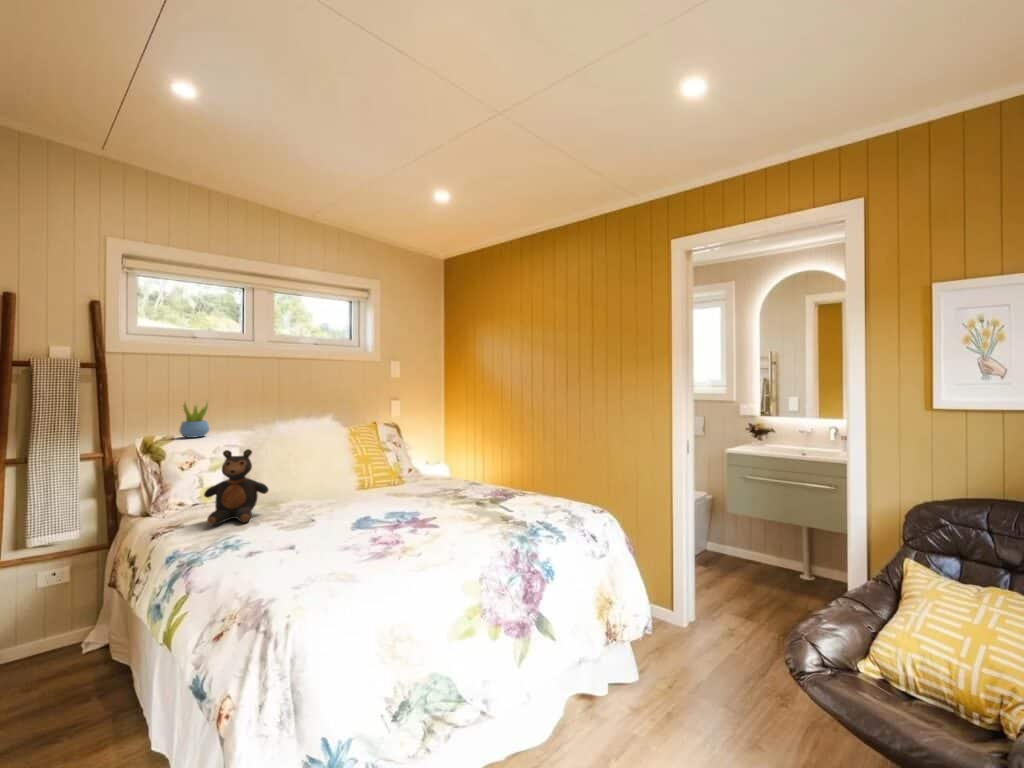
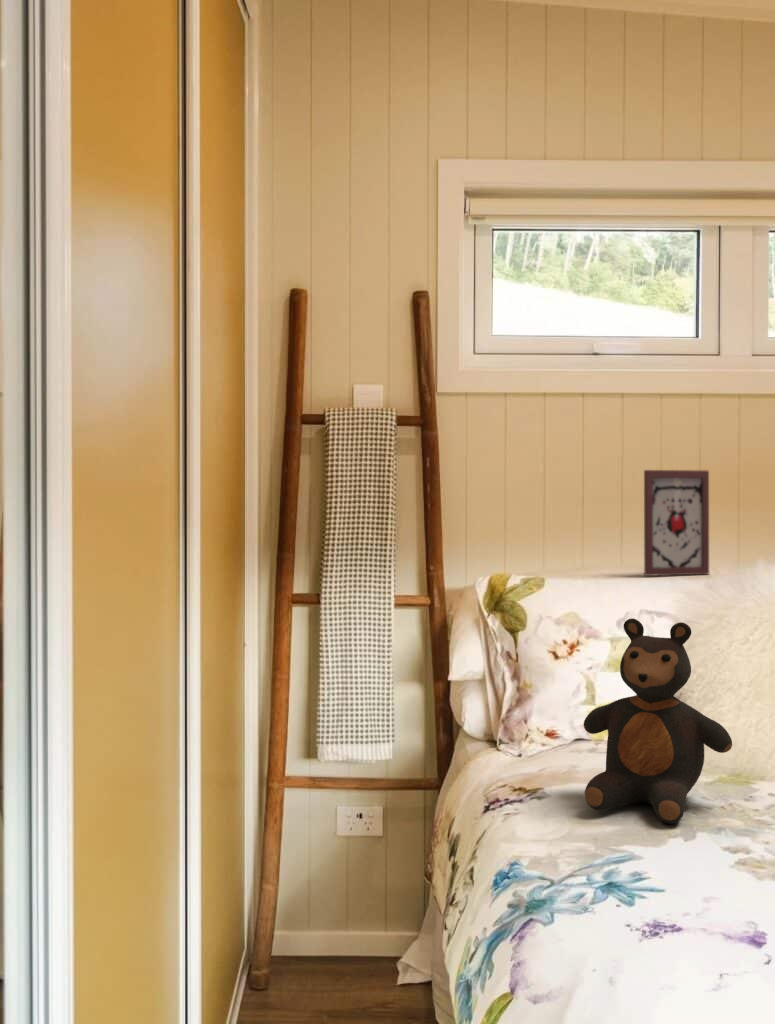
picture frame: none [225,389,254,432] -> present [644,470,709,576]
succulent plant: present [179,403,209,438] -> none [553,494,610,581]

